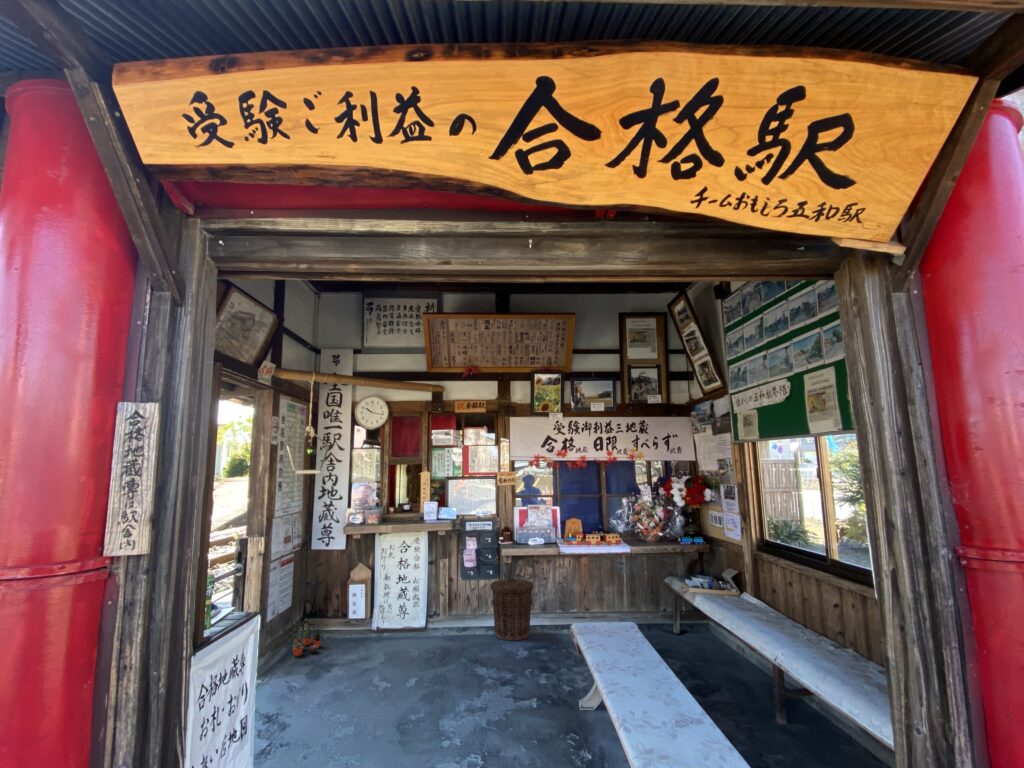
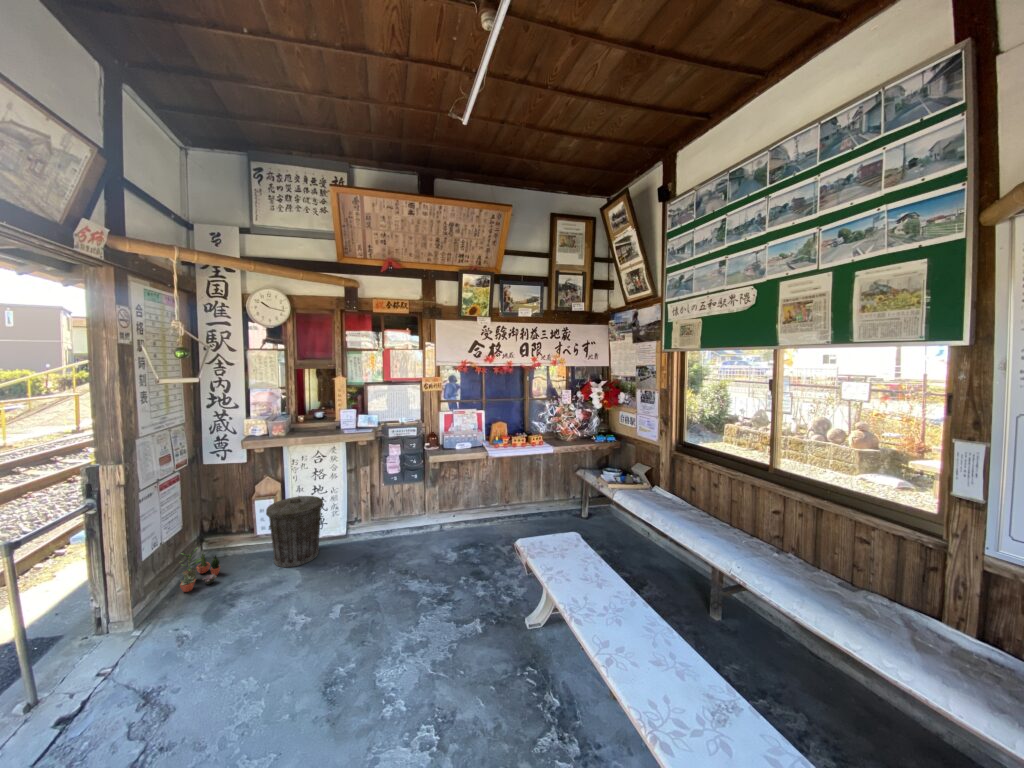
trash can: present [490,579,533,641] -> present [266,496,323,567]

